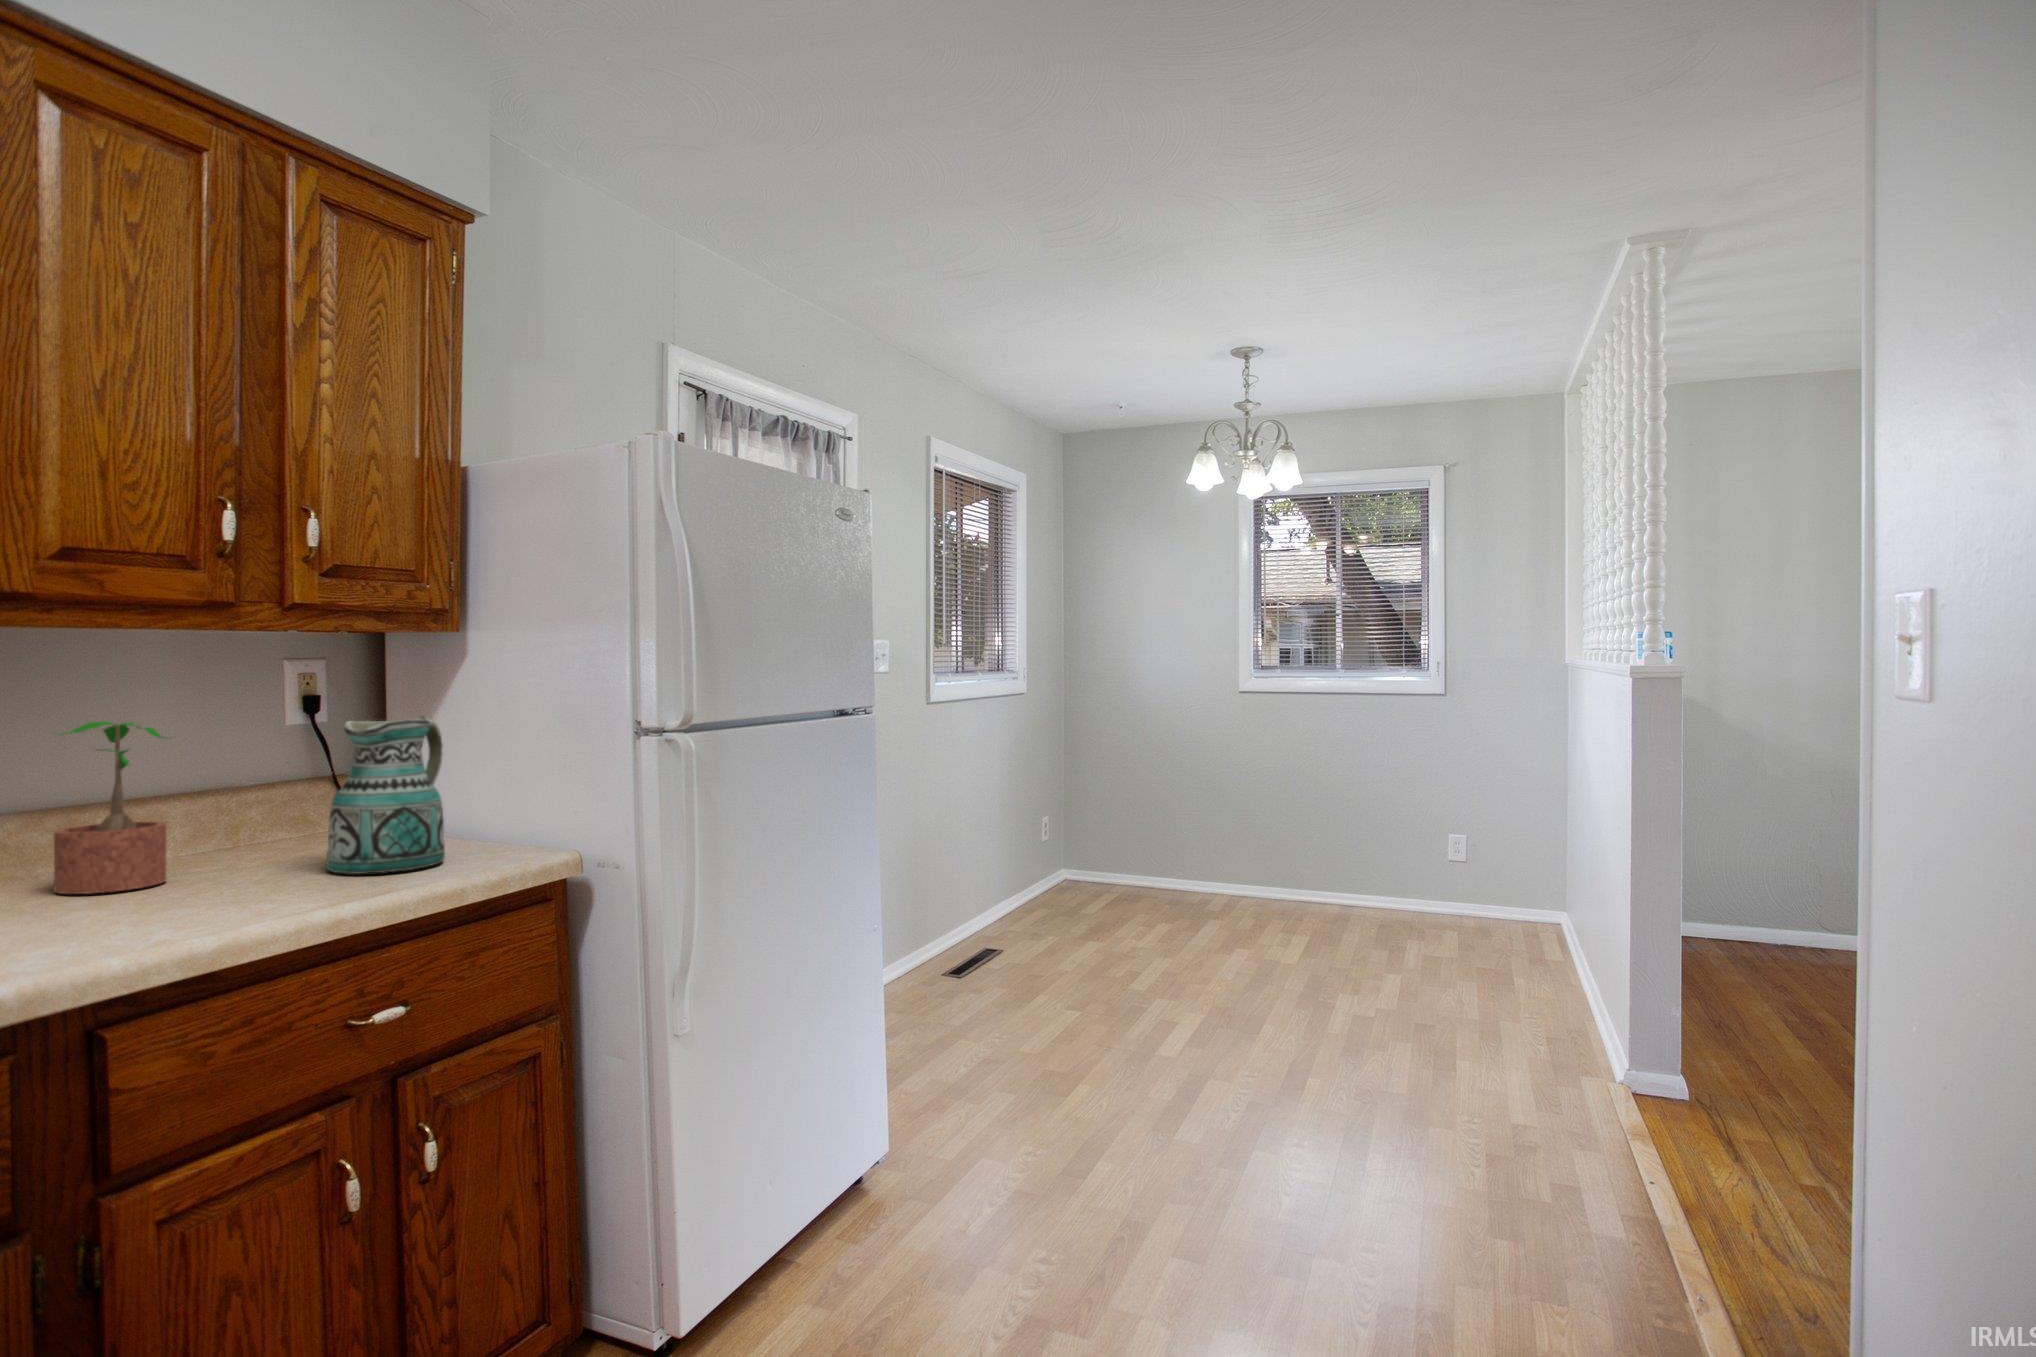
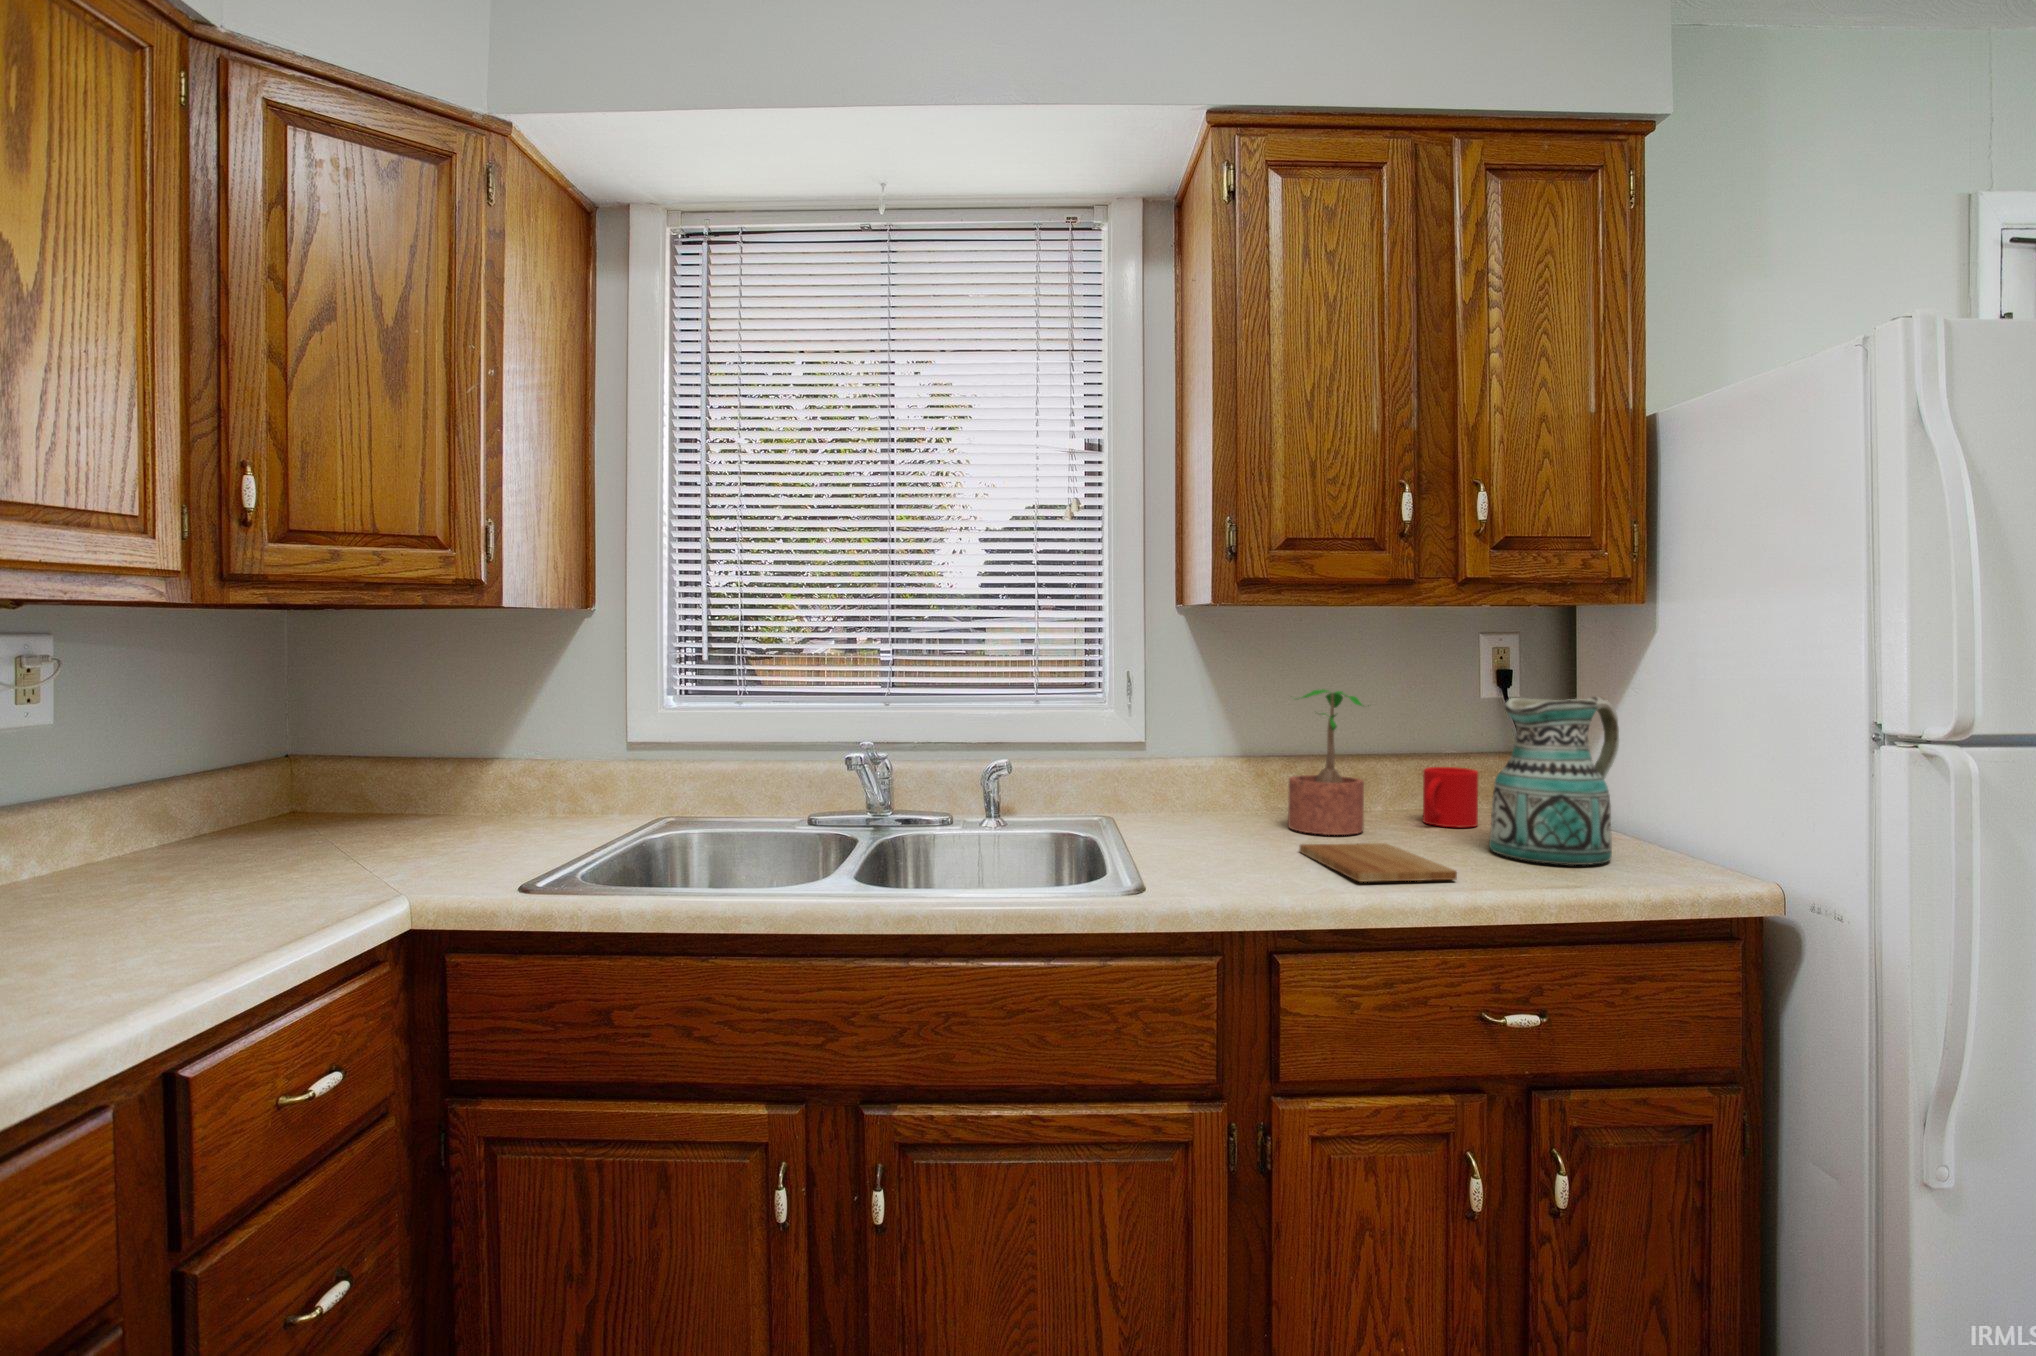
mug: none [232,797,297,861] -> present [1423,767,1478,827]
cutting board: none [100,885,317,923] -> present [1299,843,1457,882]

